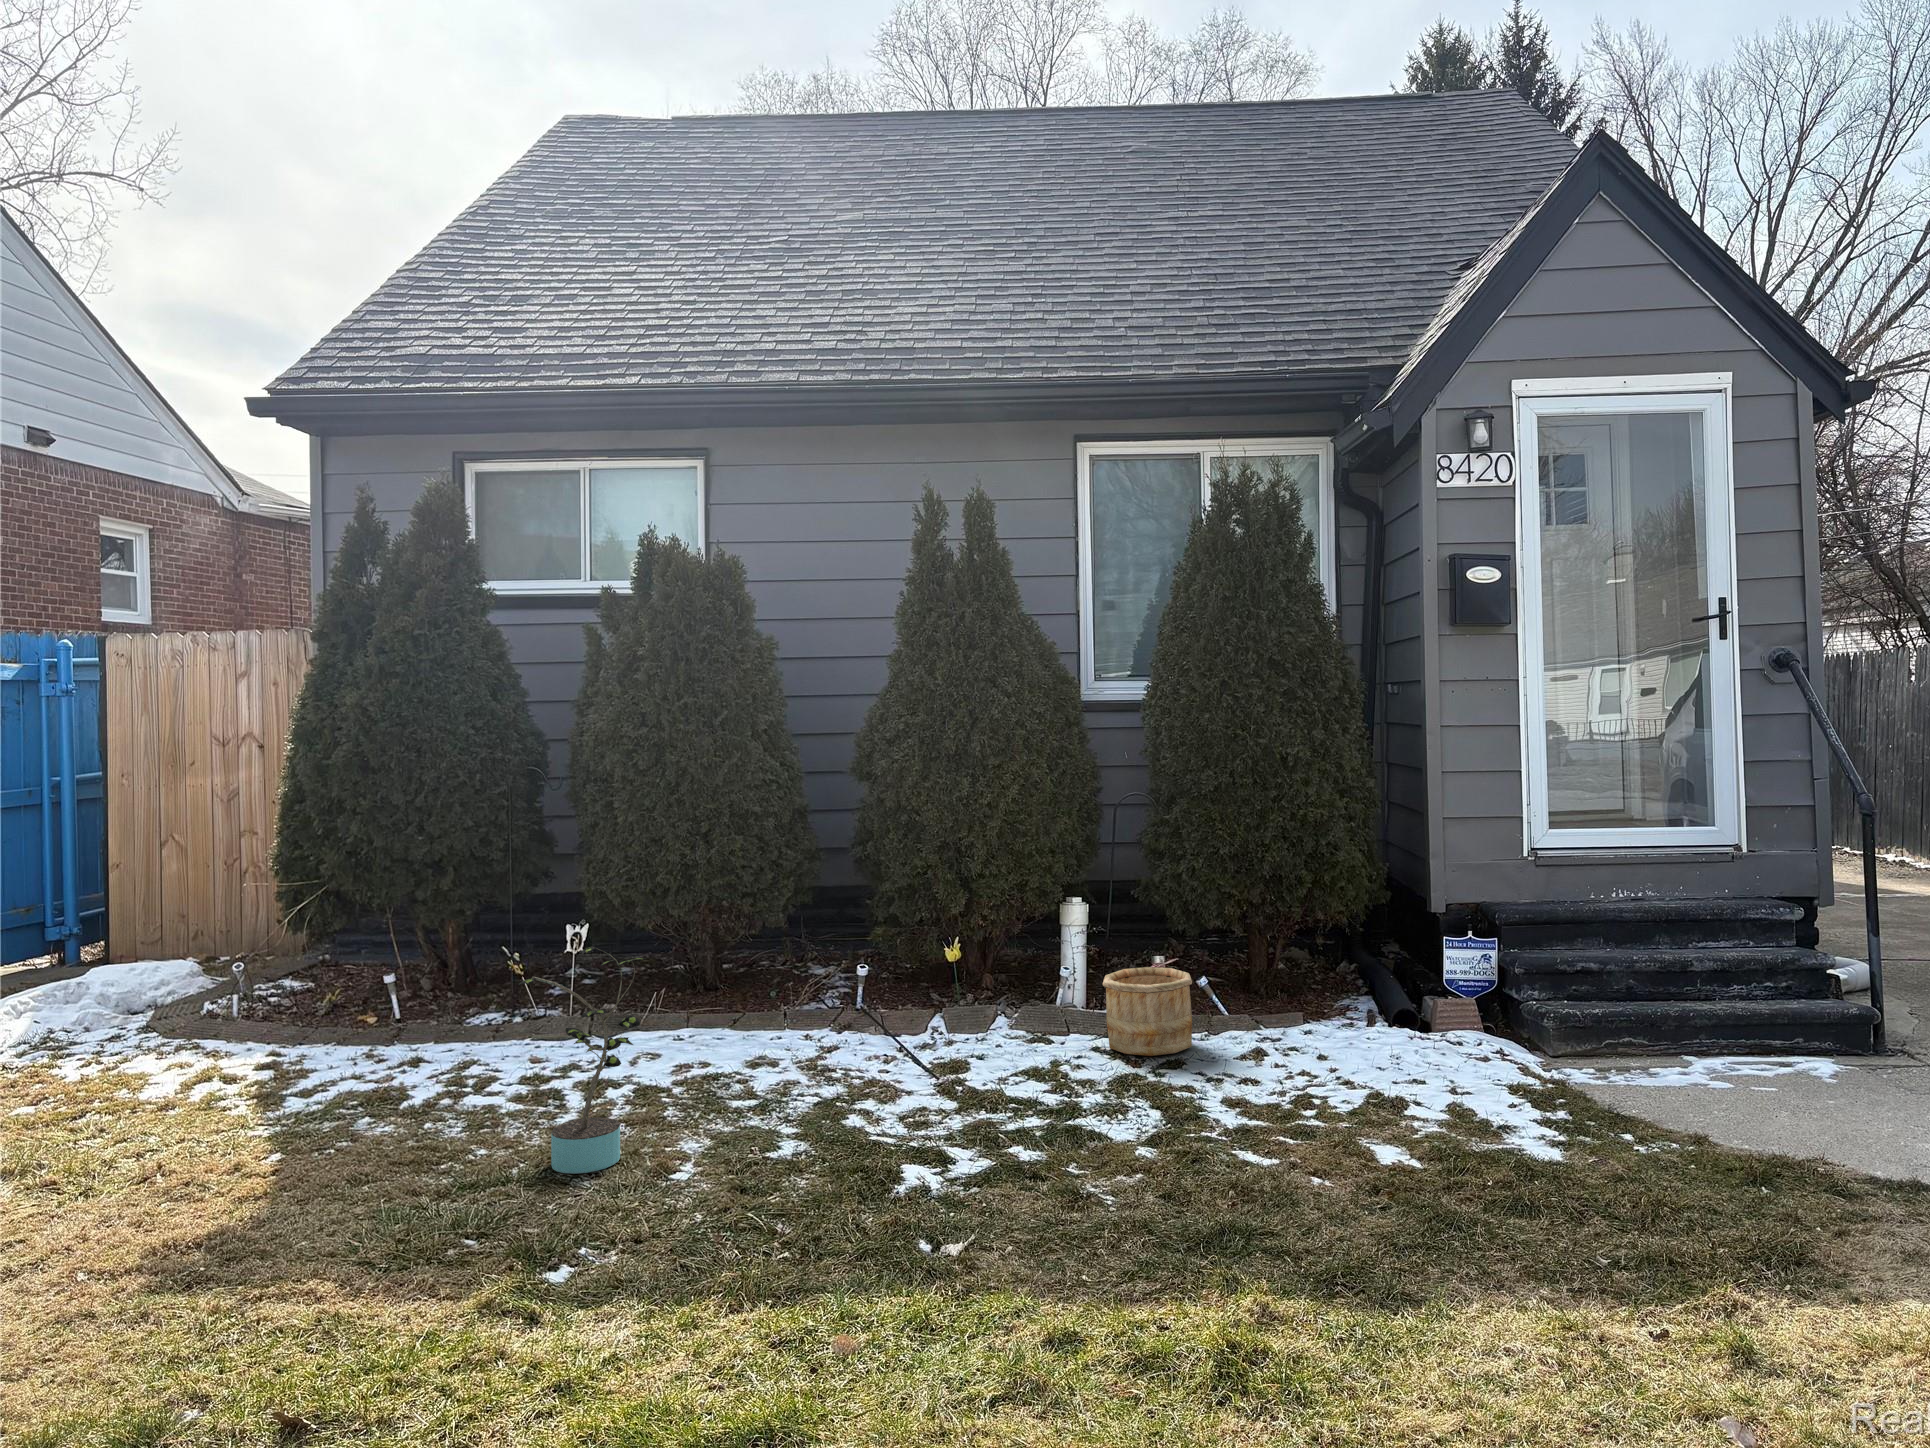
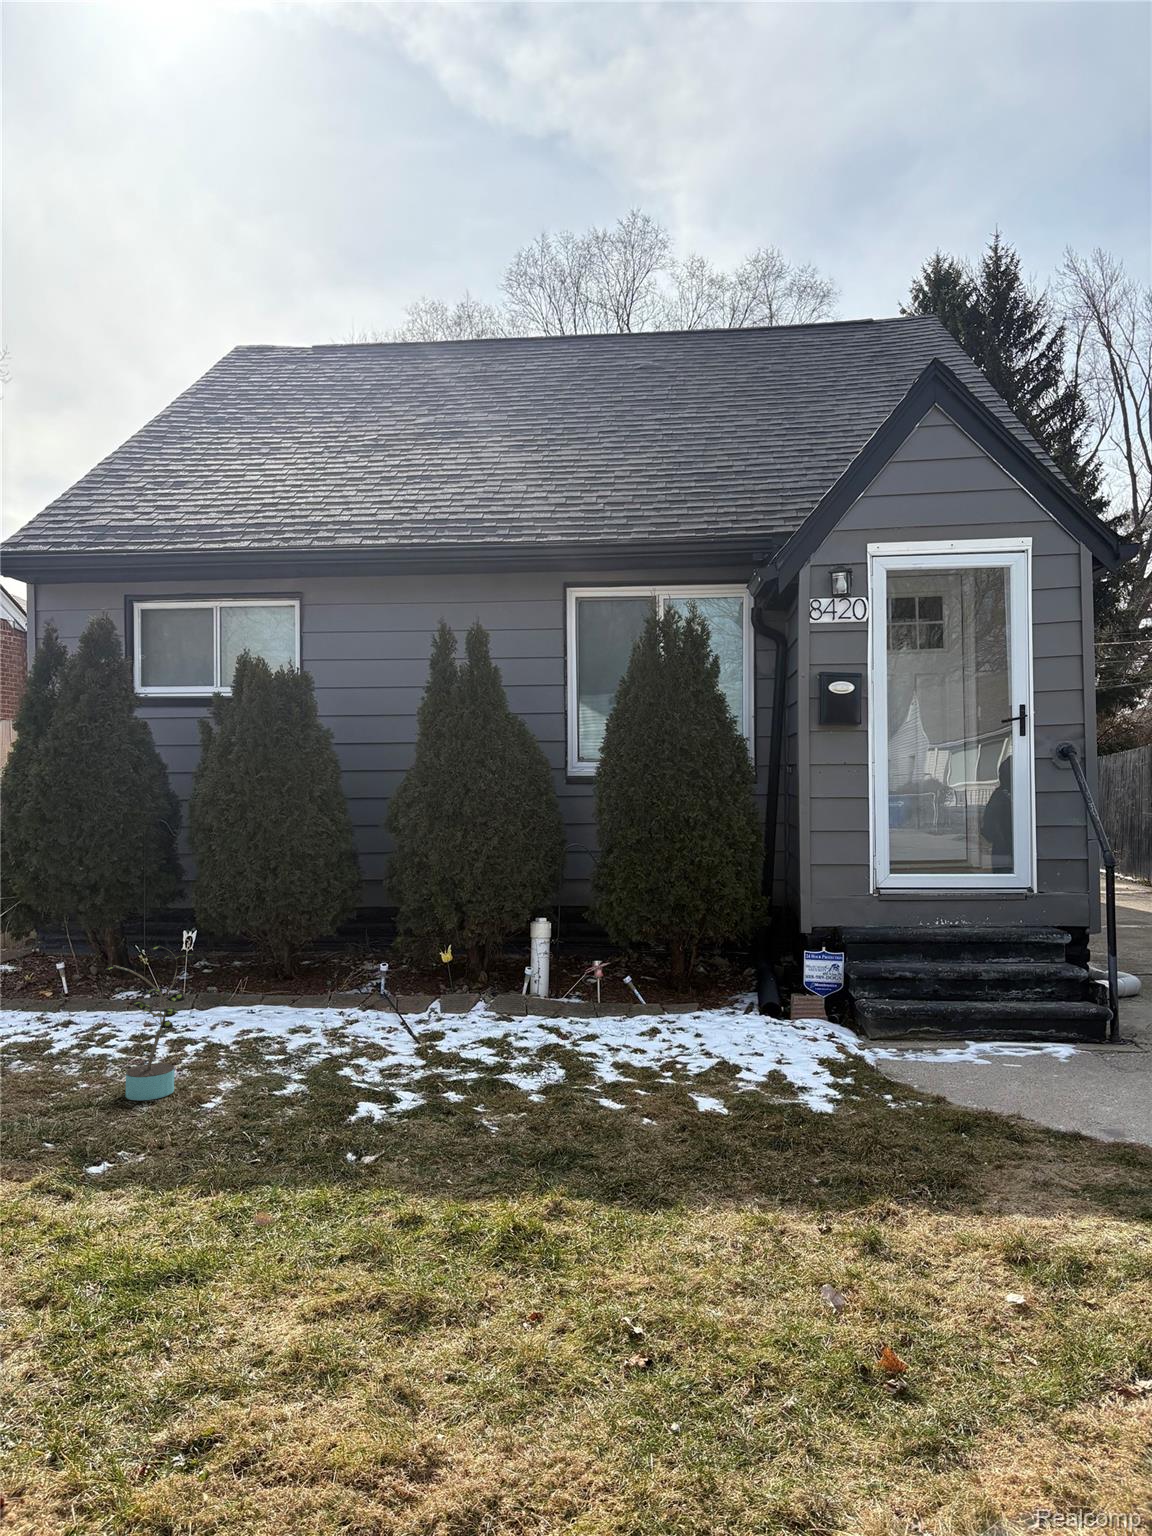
wooden bucket: present [1103,967,1192,1056] -> none [546,969,611,1032]

